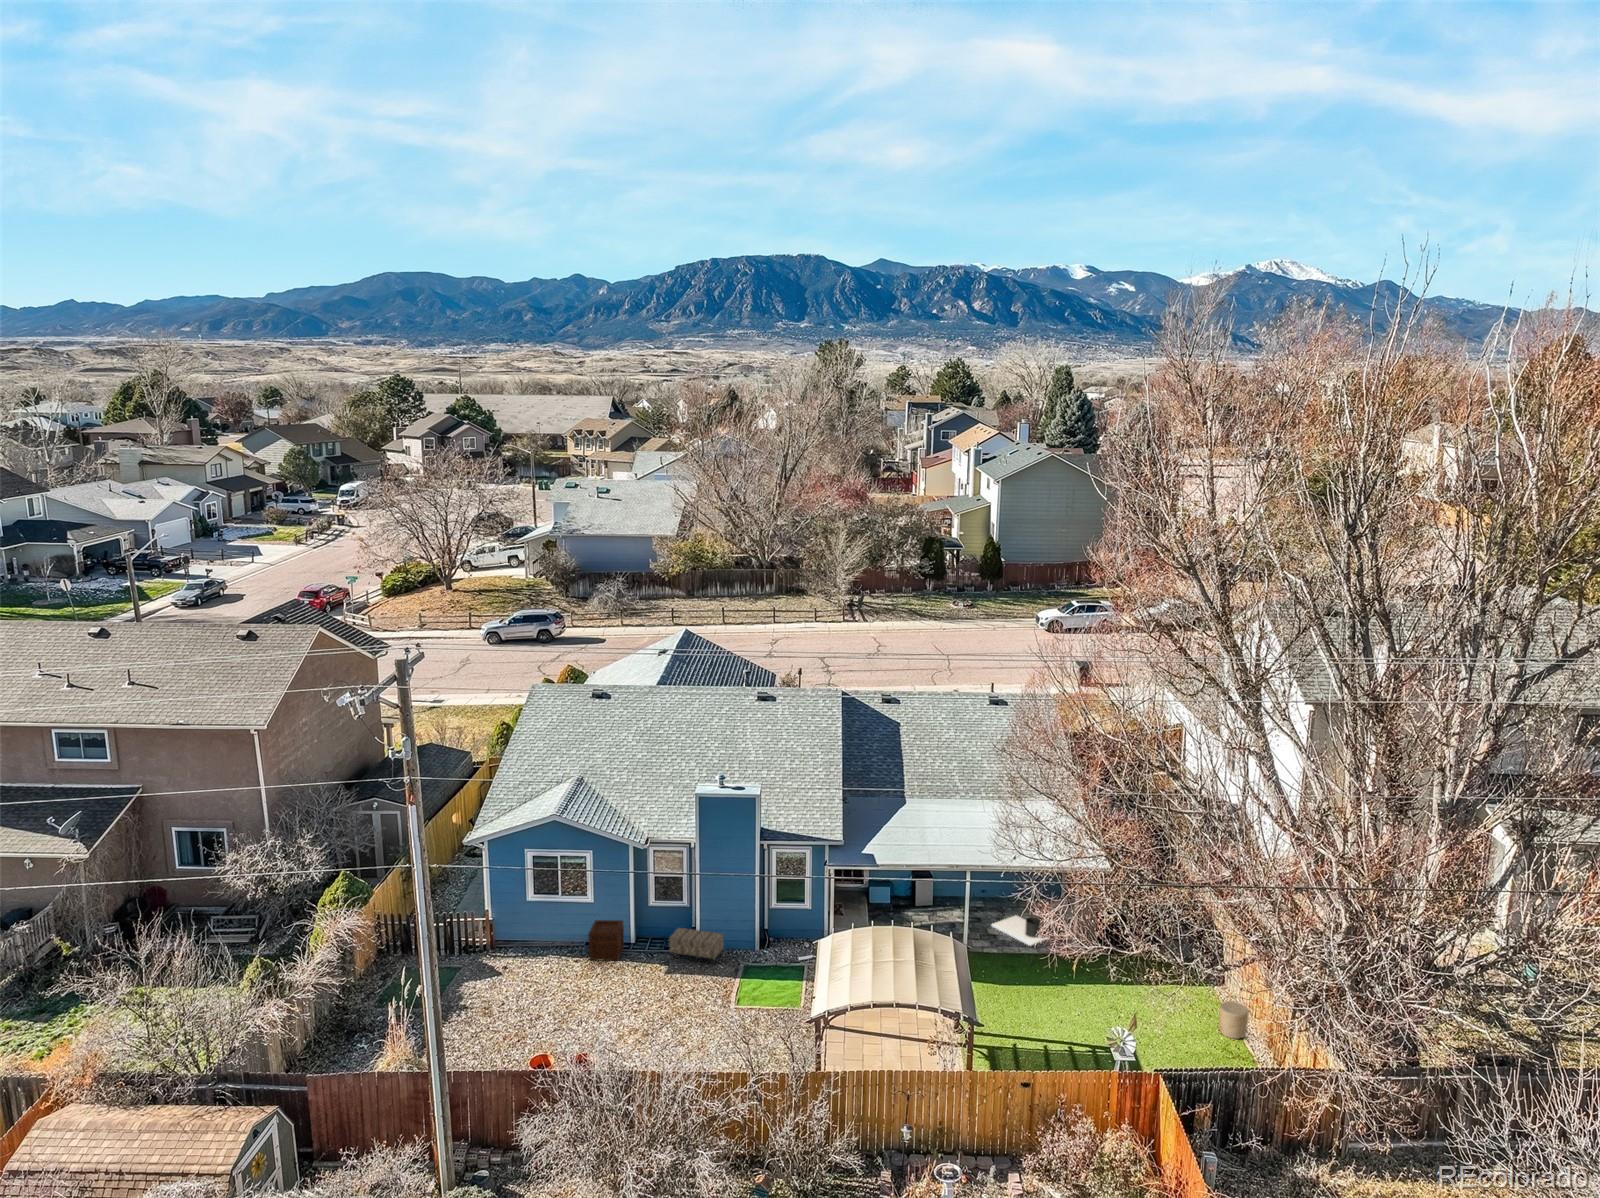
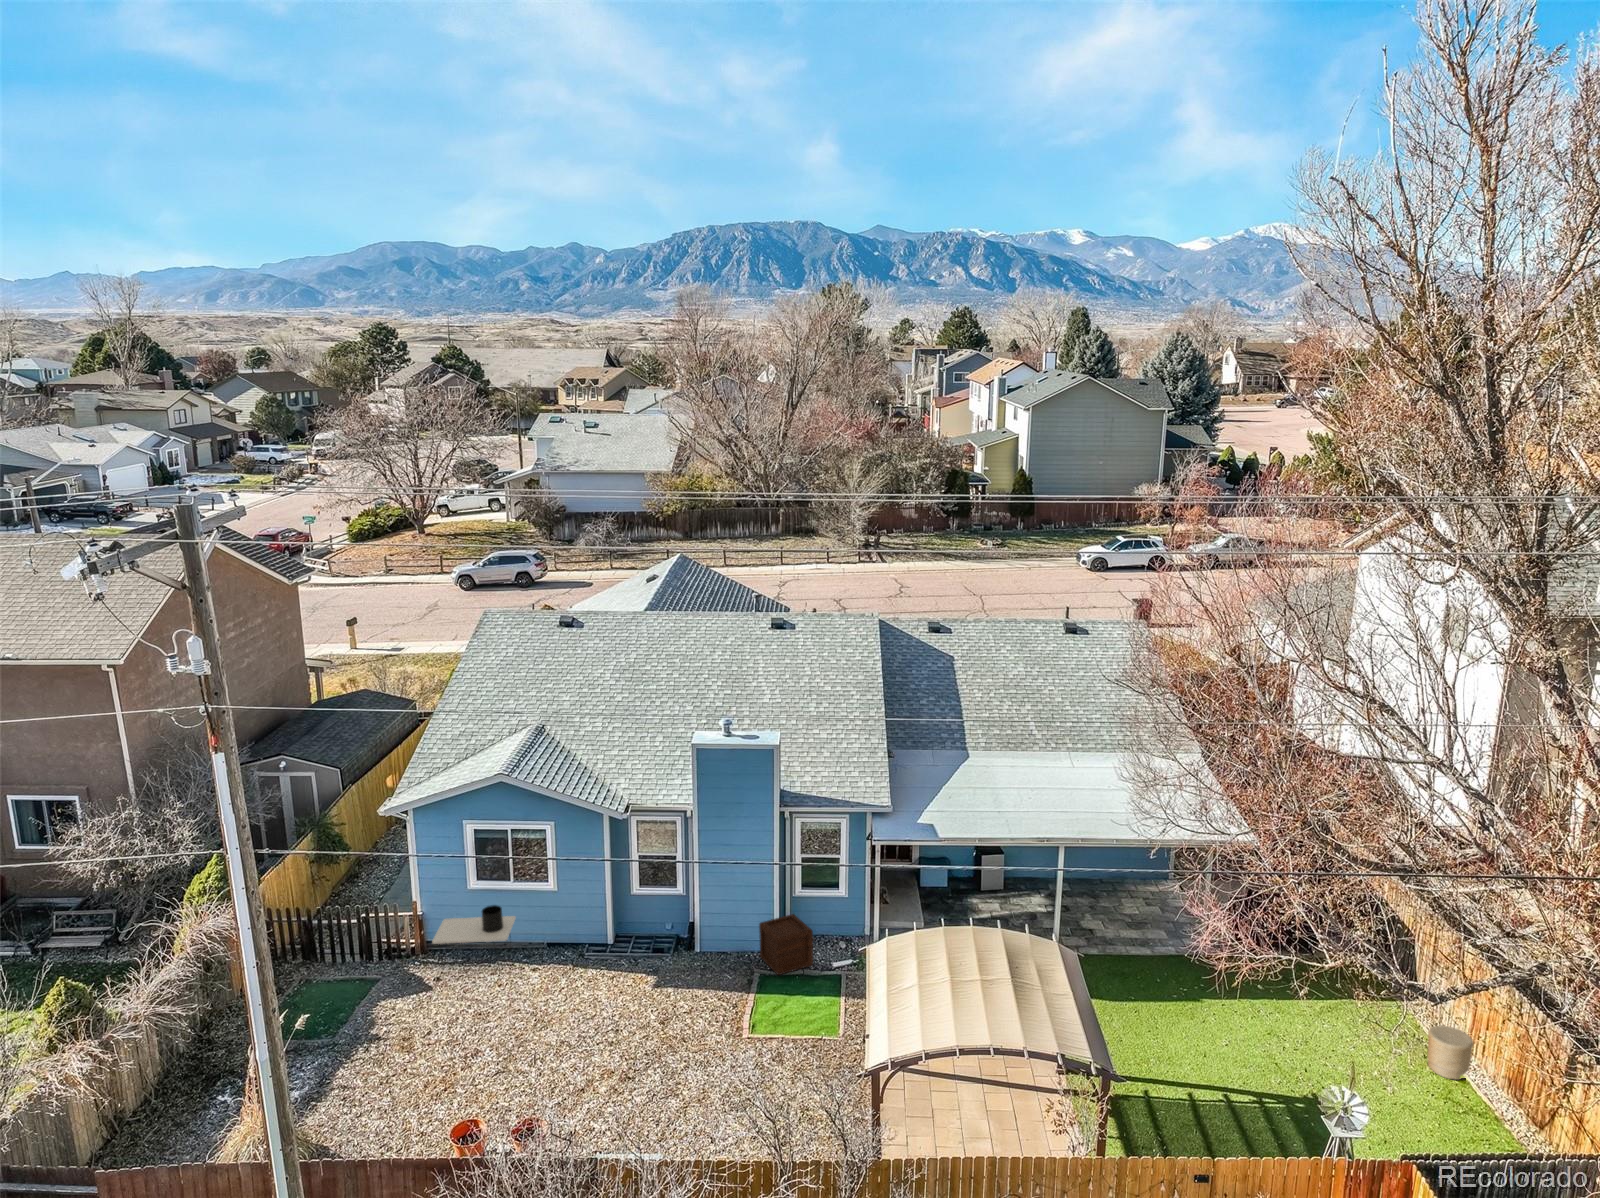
side table: present [992,916,1048,945] -> present [432,905,516,969]
wooden crate: present [588,920,624,960] -> present [759,914,813,975]
bench: present [669,928,724,964] -> none [659,923,732,974]

